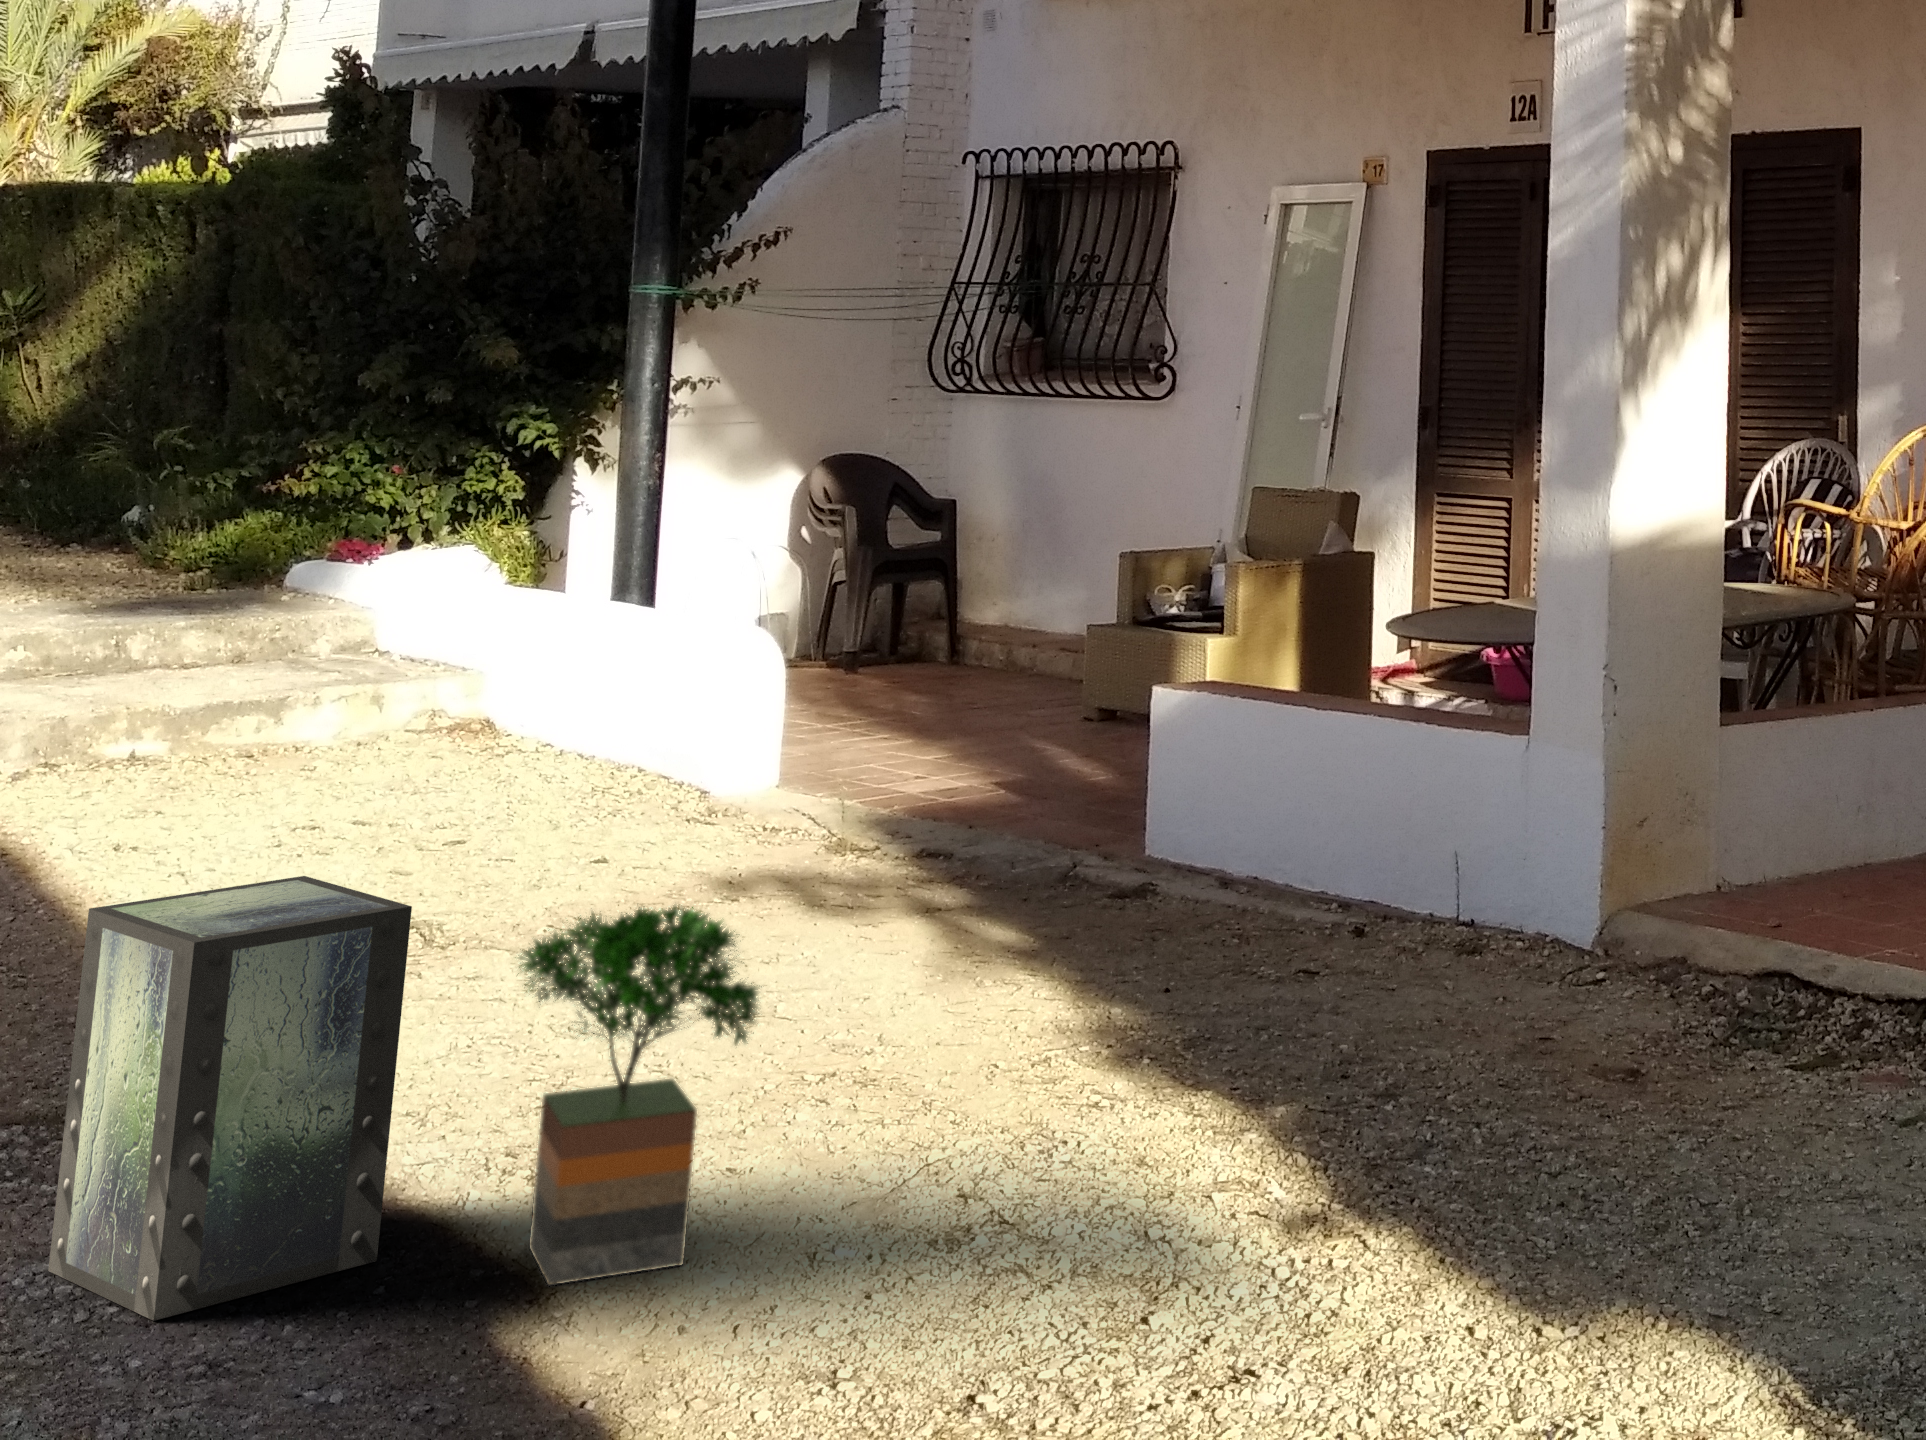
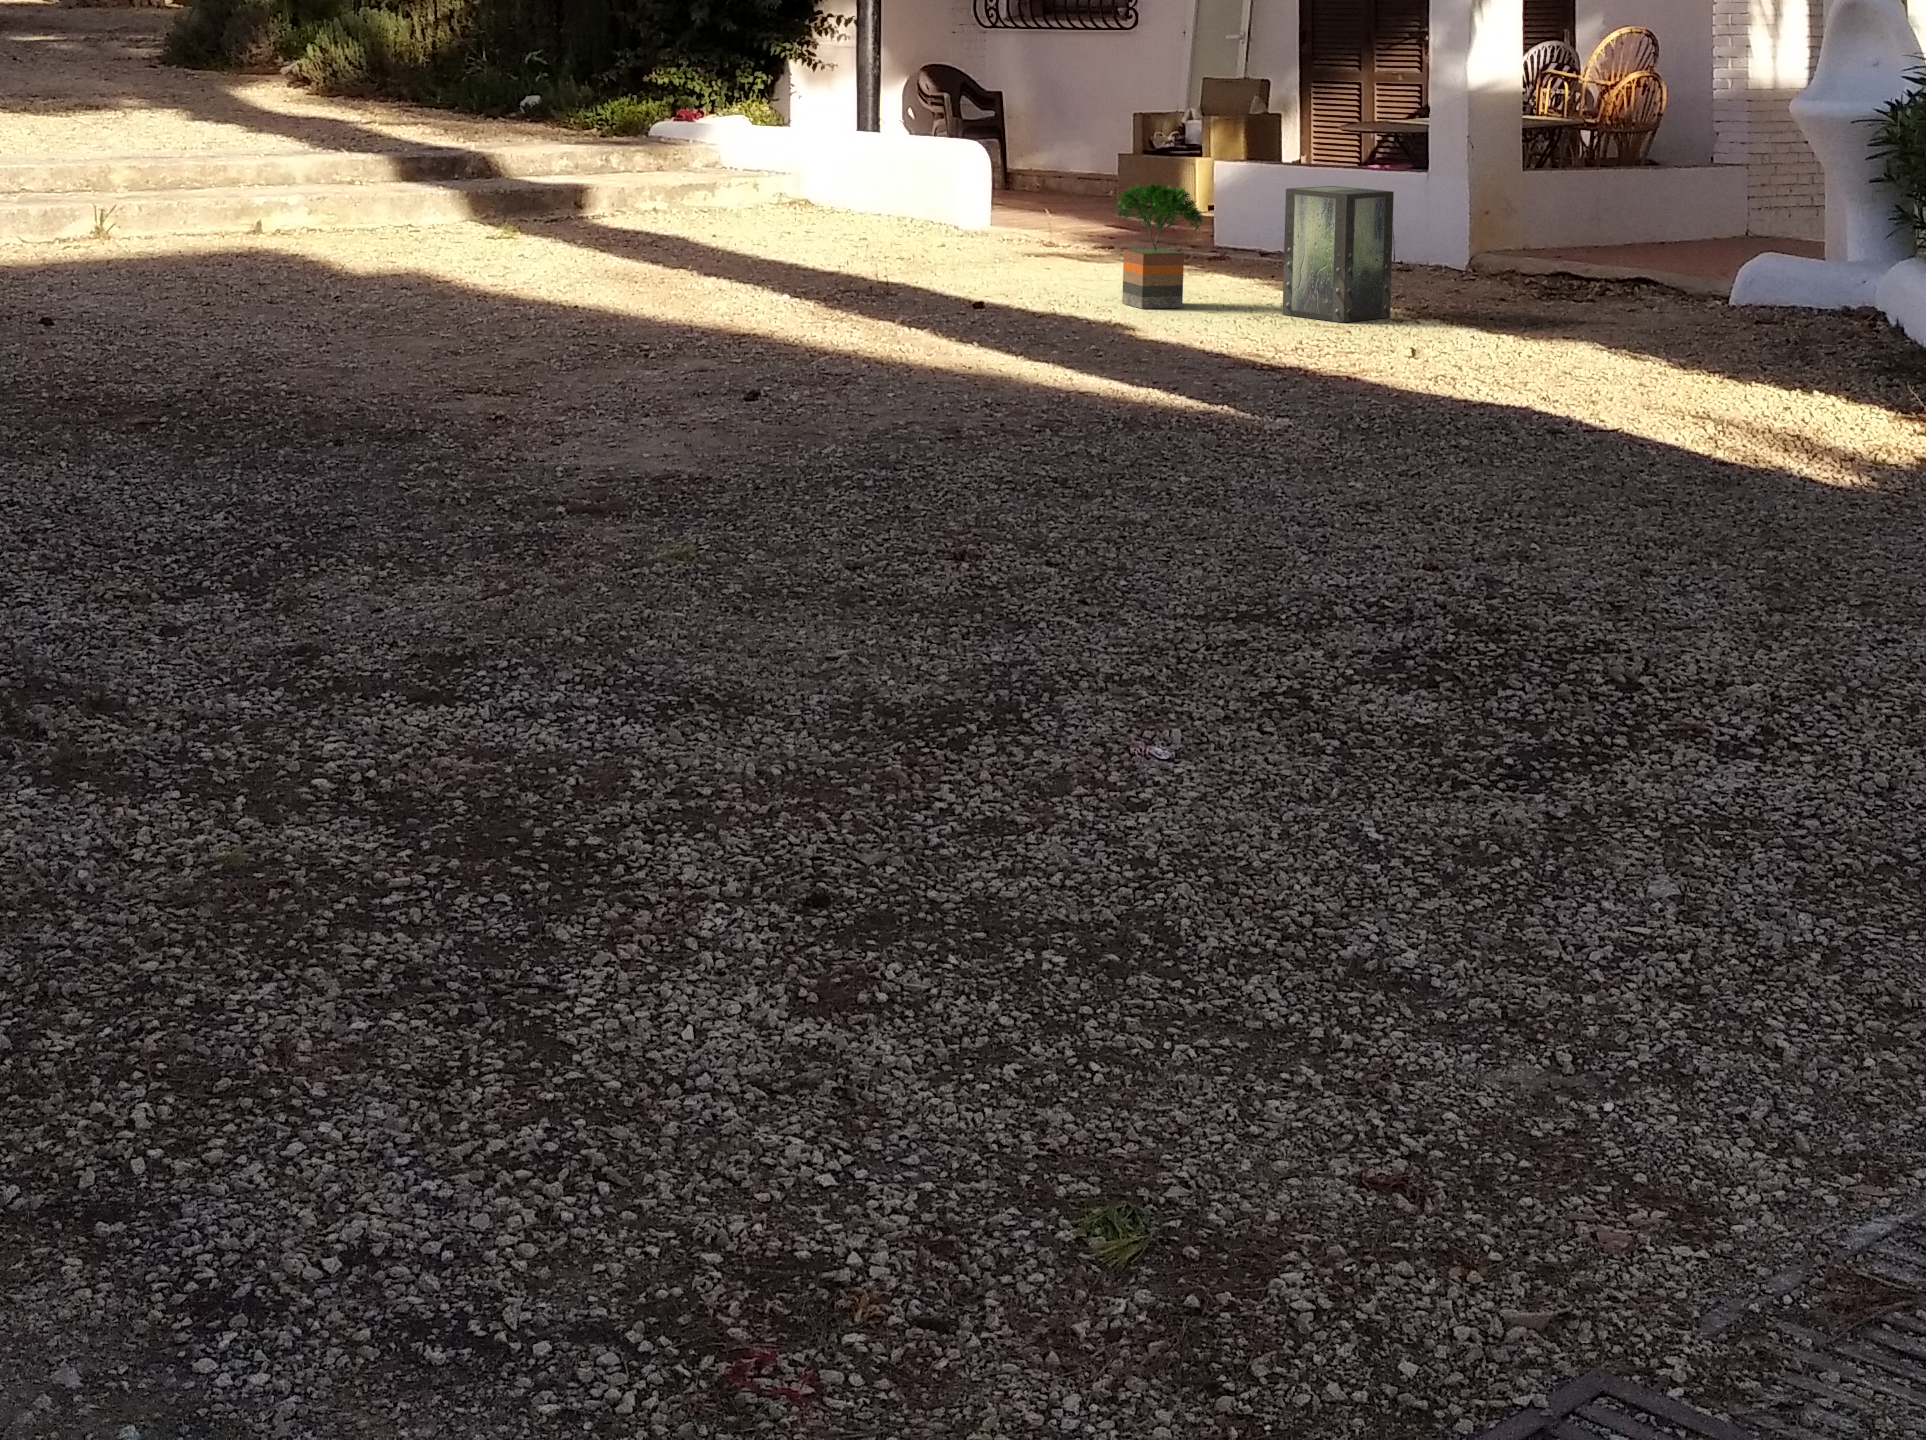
storage box: present [48,876,412,1321] -> present [1282,186,1394,323]

